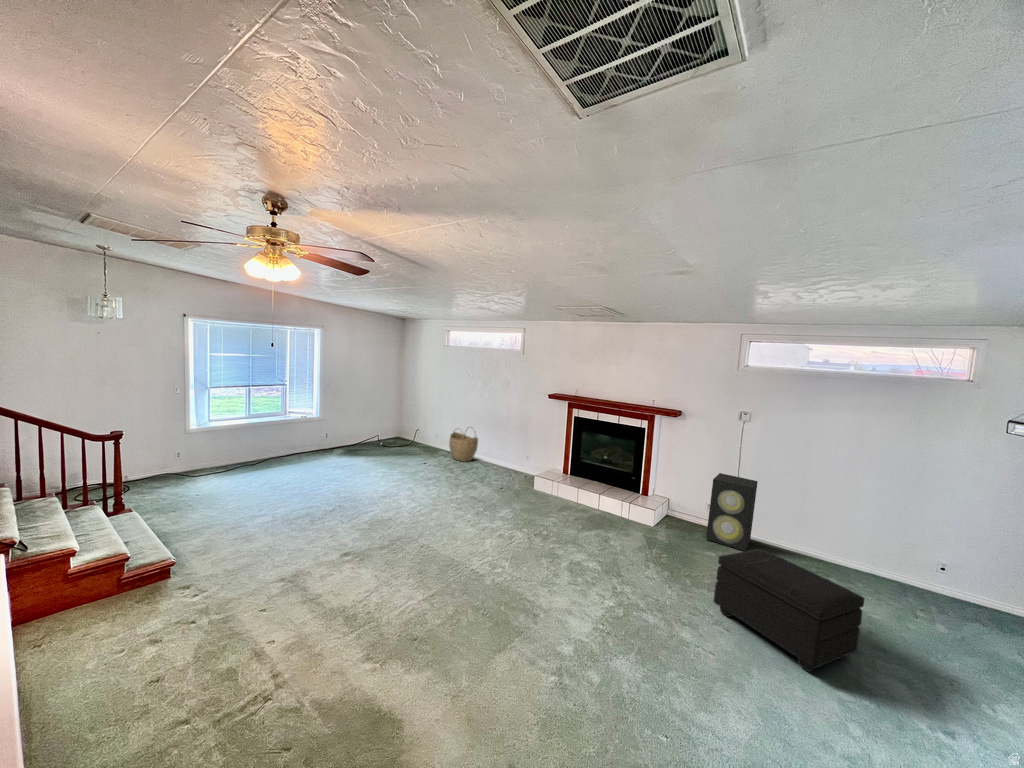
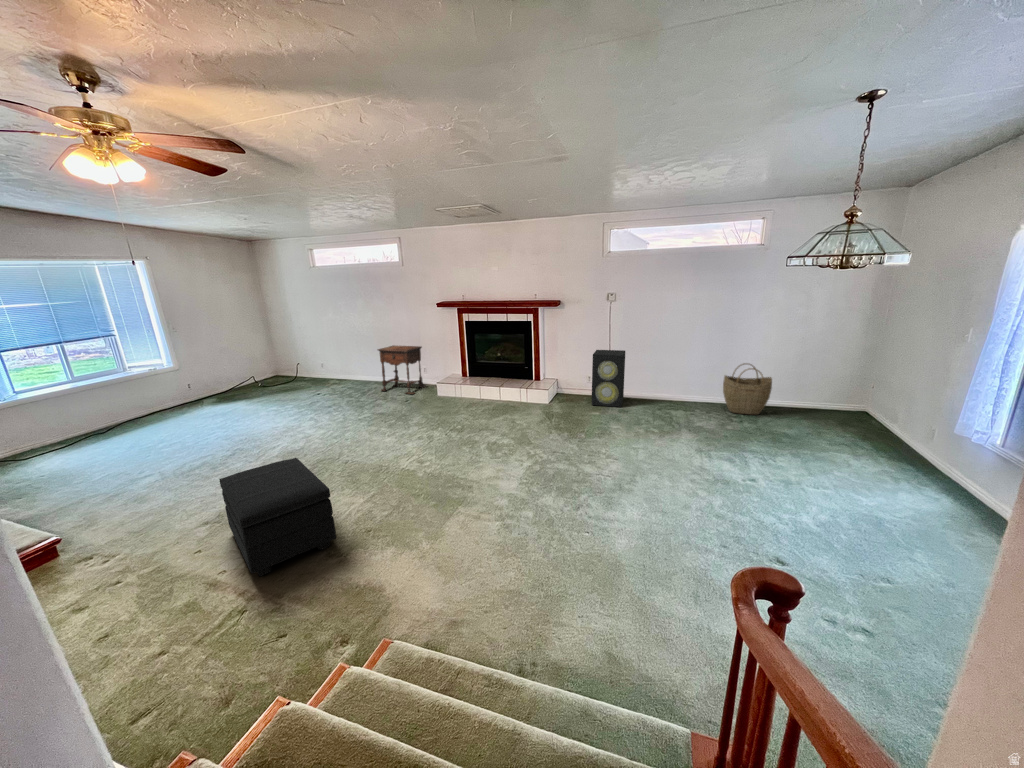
side table: none [480,428,529,481] -> present [378,346,426,394]
woven basket: present [449,432,478,462] -> present [723,363,772,415]
footstool: present [714,549,864,672] -> present [219,458,336,576]

